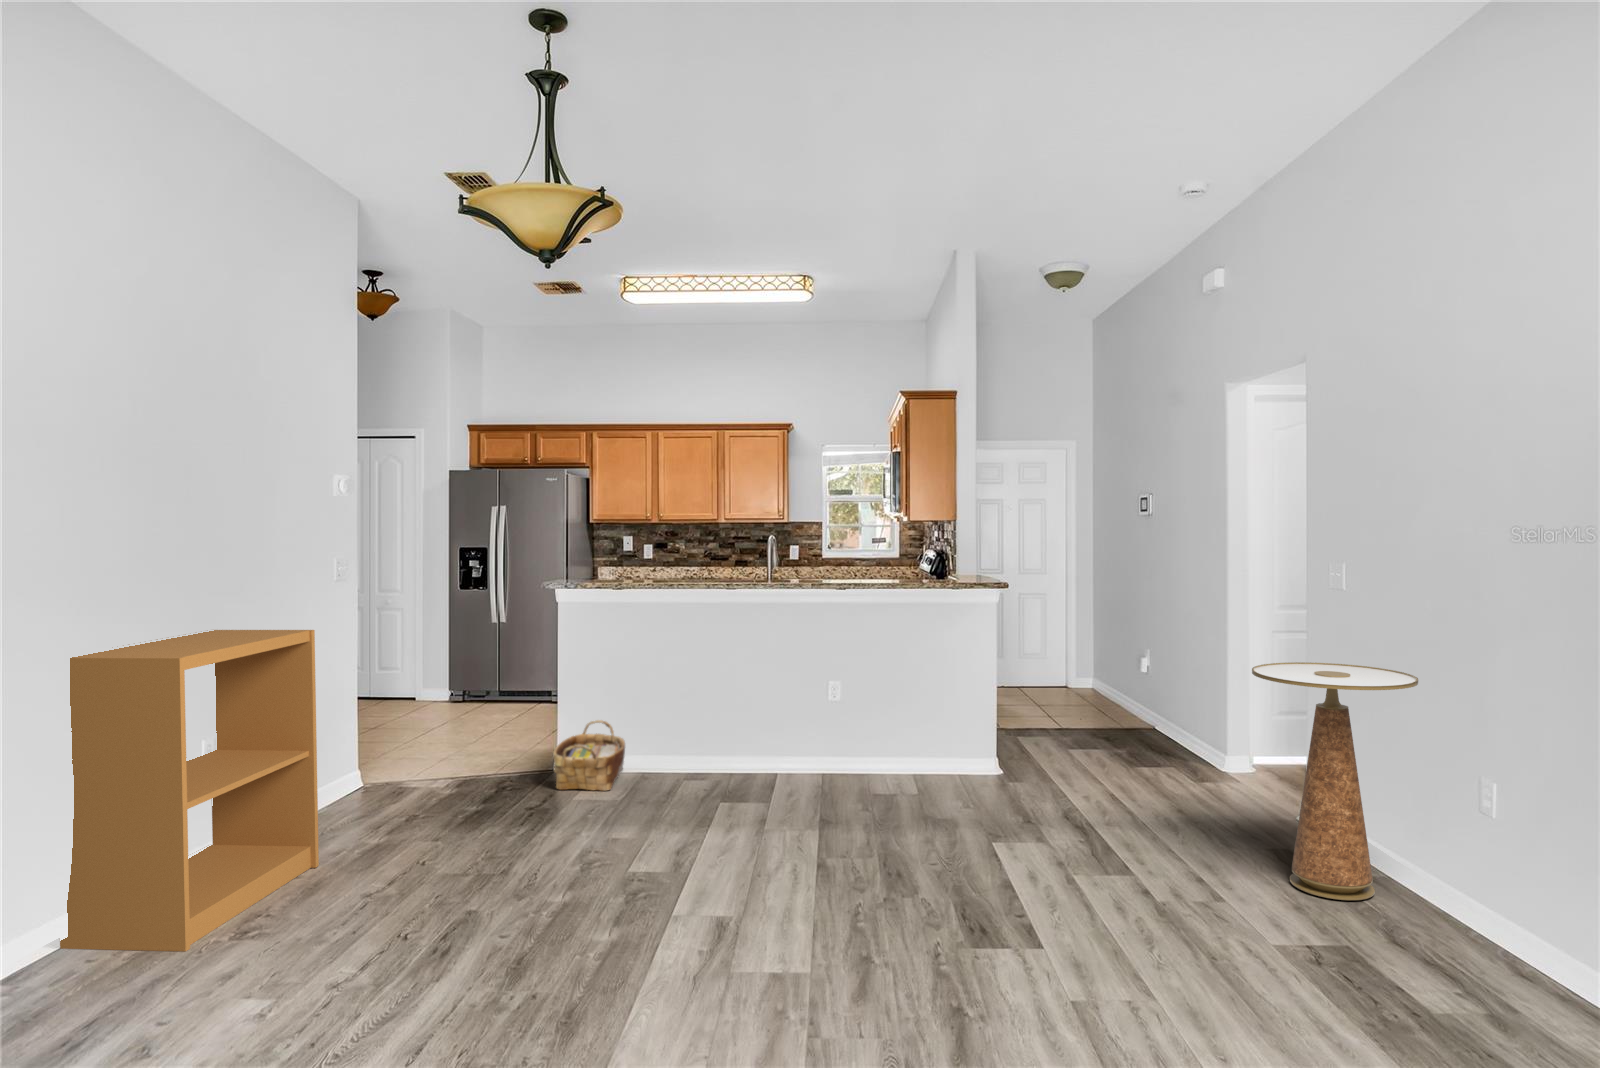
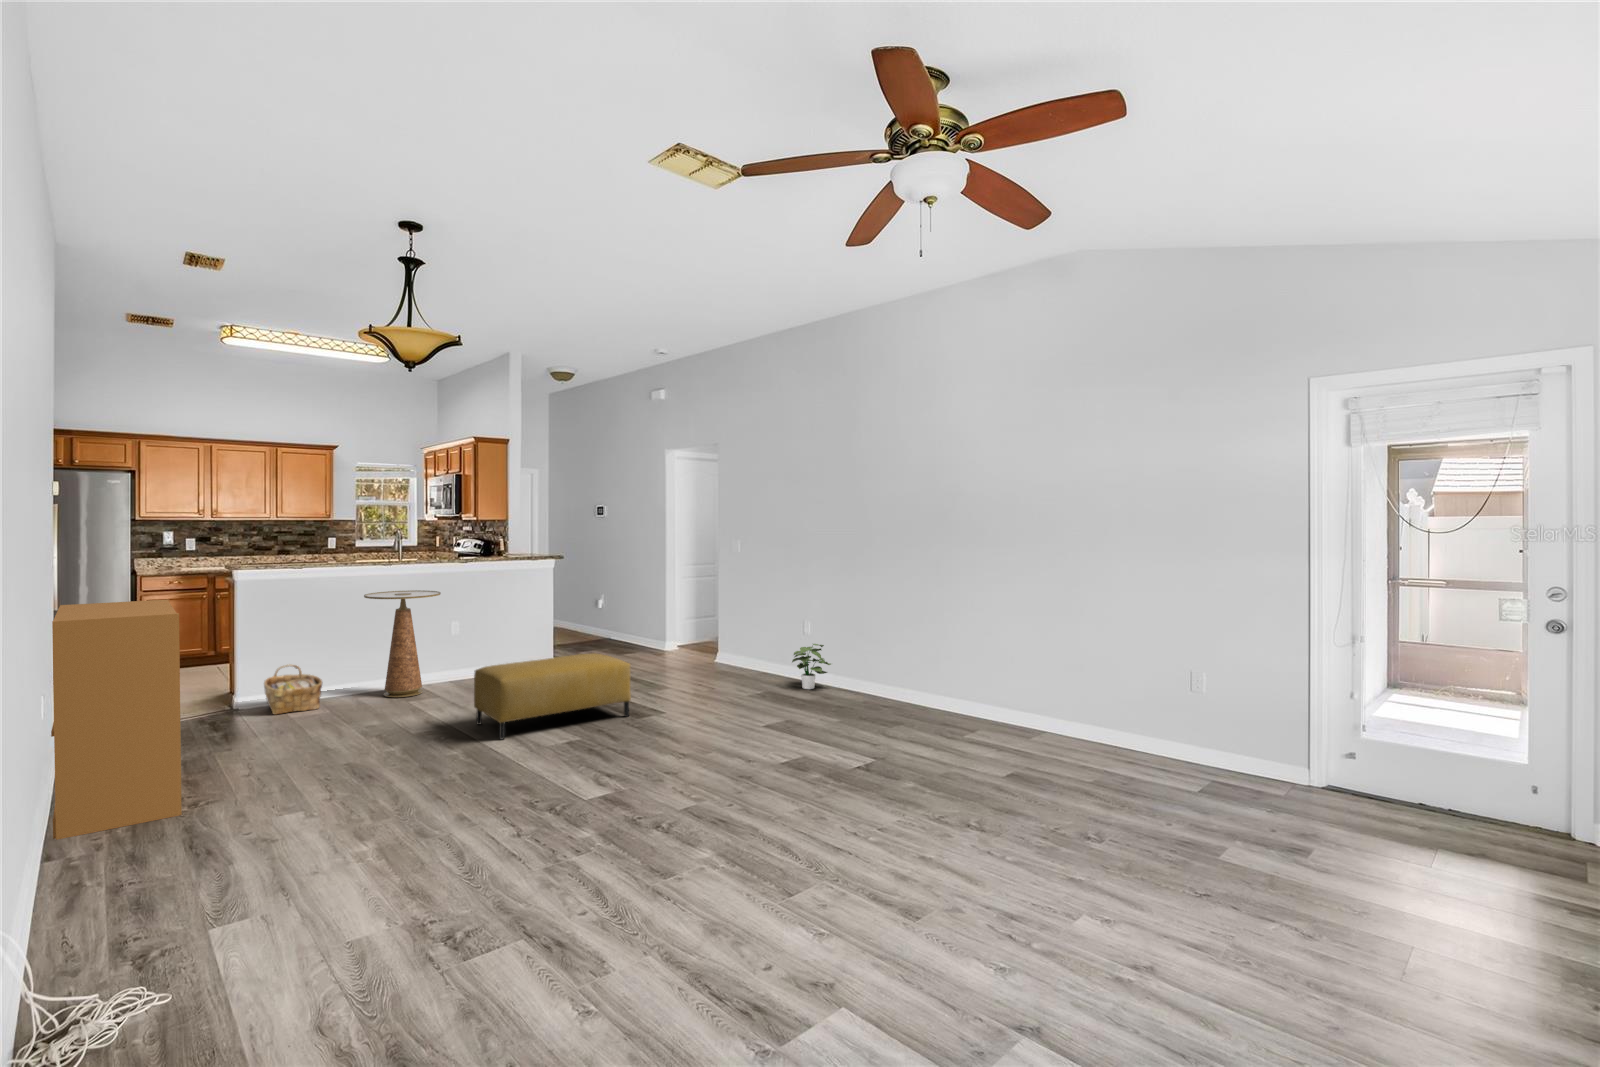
side table: present [1252,662,1418,901] -> present [364,590,441,698]
ottoman: none [682,779,959,936] -> present [474,653,631,739]
potted plant: none [1426,846,1562,975] -> present [792,644,831,689]

